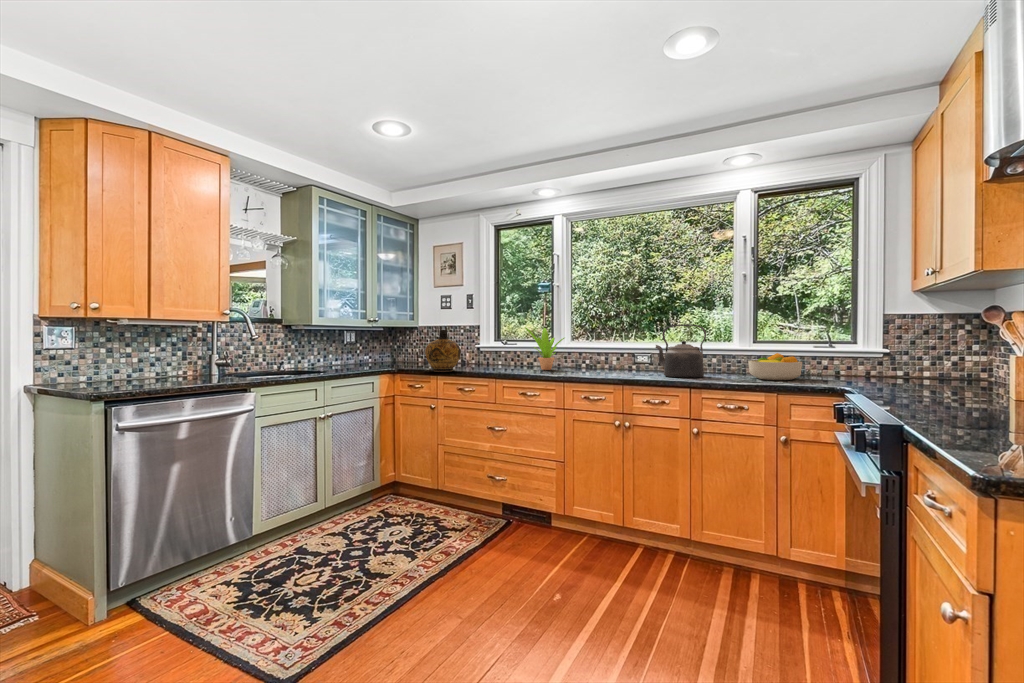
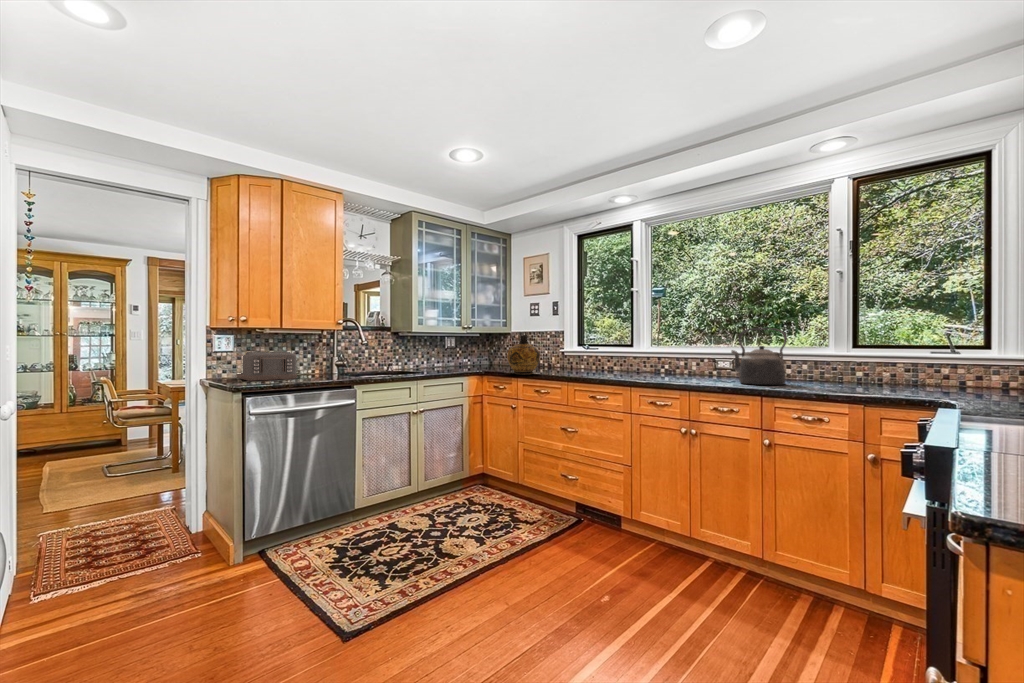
potted plant: present [525,327,564,370] -> none [601,332,643,374]
toaster: none [75,348,167,386] -> present [236,352,297,381]
fruit bowl: present [748,353,803,380] -> none [838,359,906,391]

